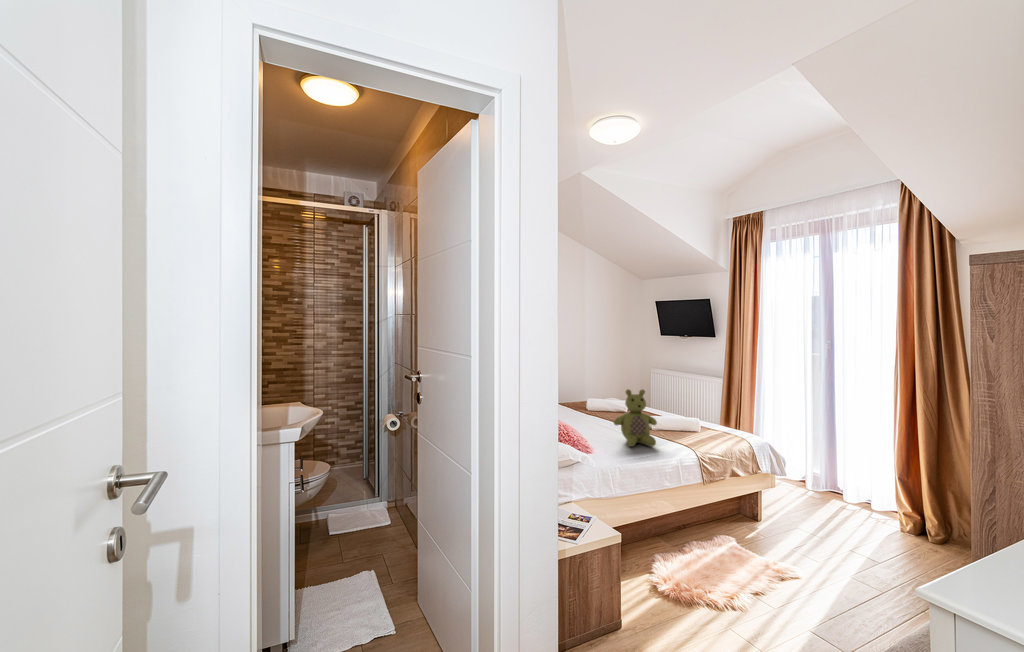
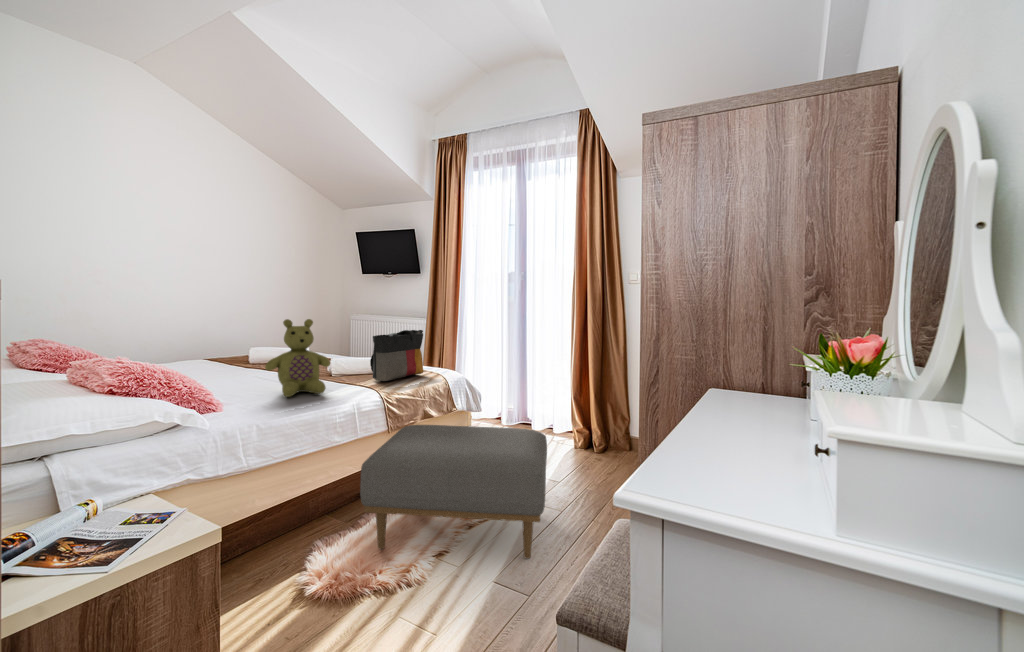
tote bag: none [684,398,730,440] -> present [370,330,423,381]
ottoman: none [690,481,863,621] -> present [360,425,547,559]

